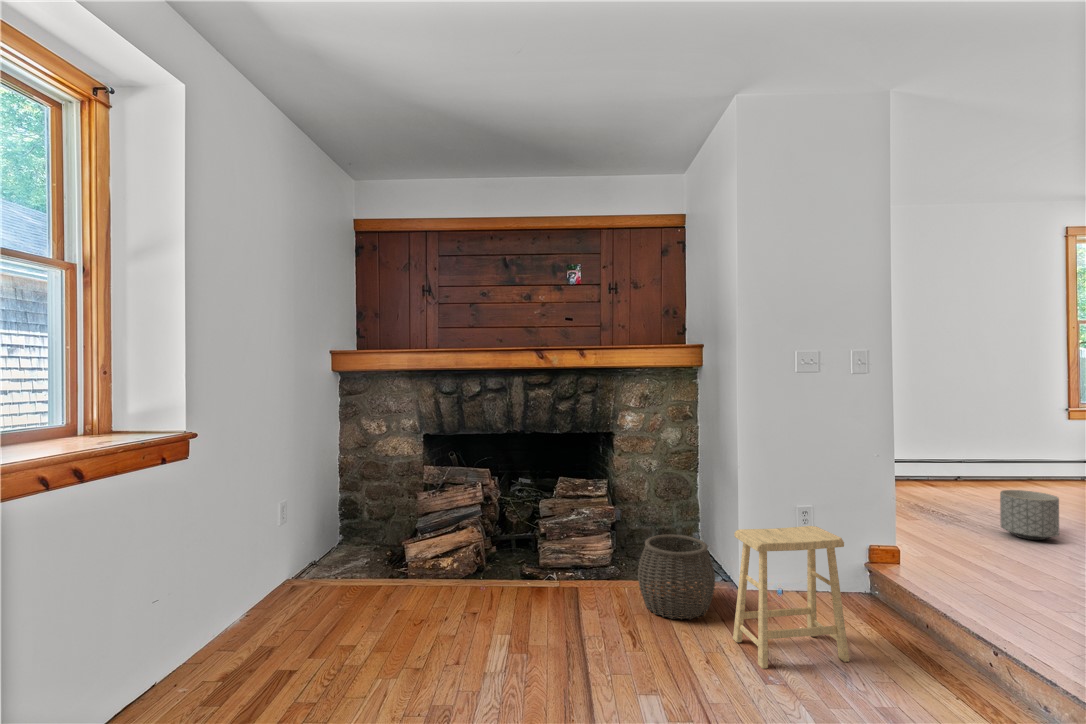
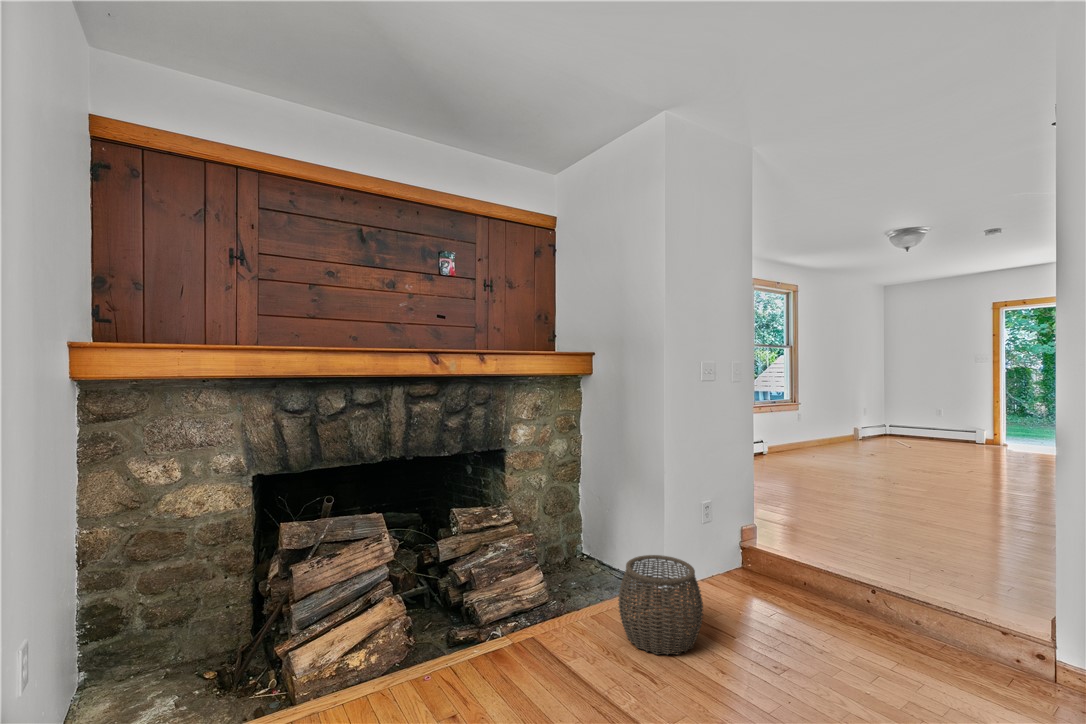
planter: present [1000,490,1059,540] -> none [770,465,807,502]
footstool: present [733,526,849,669] -> none [750,524,844,685]

